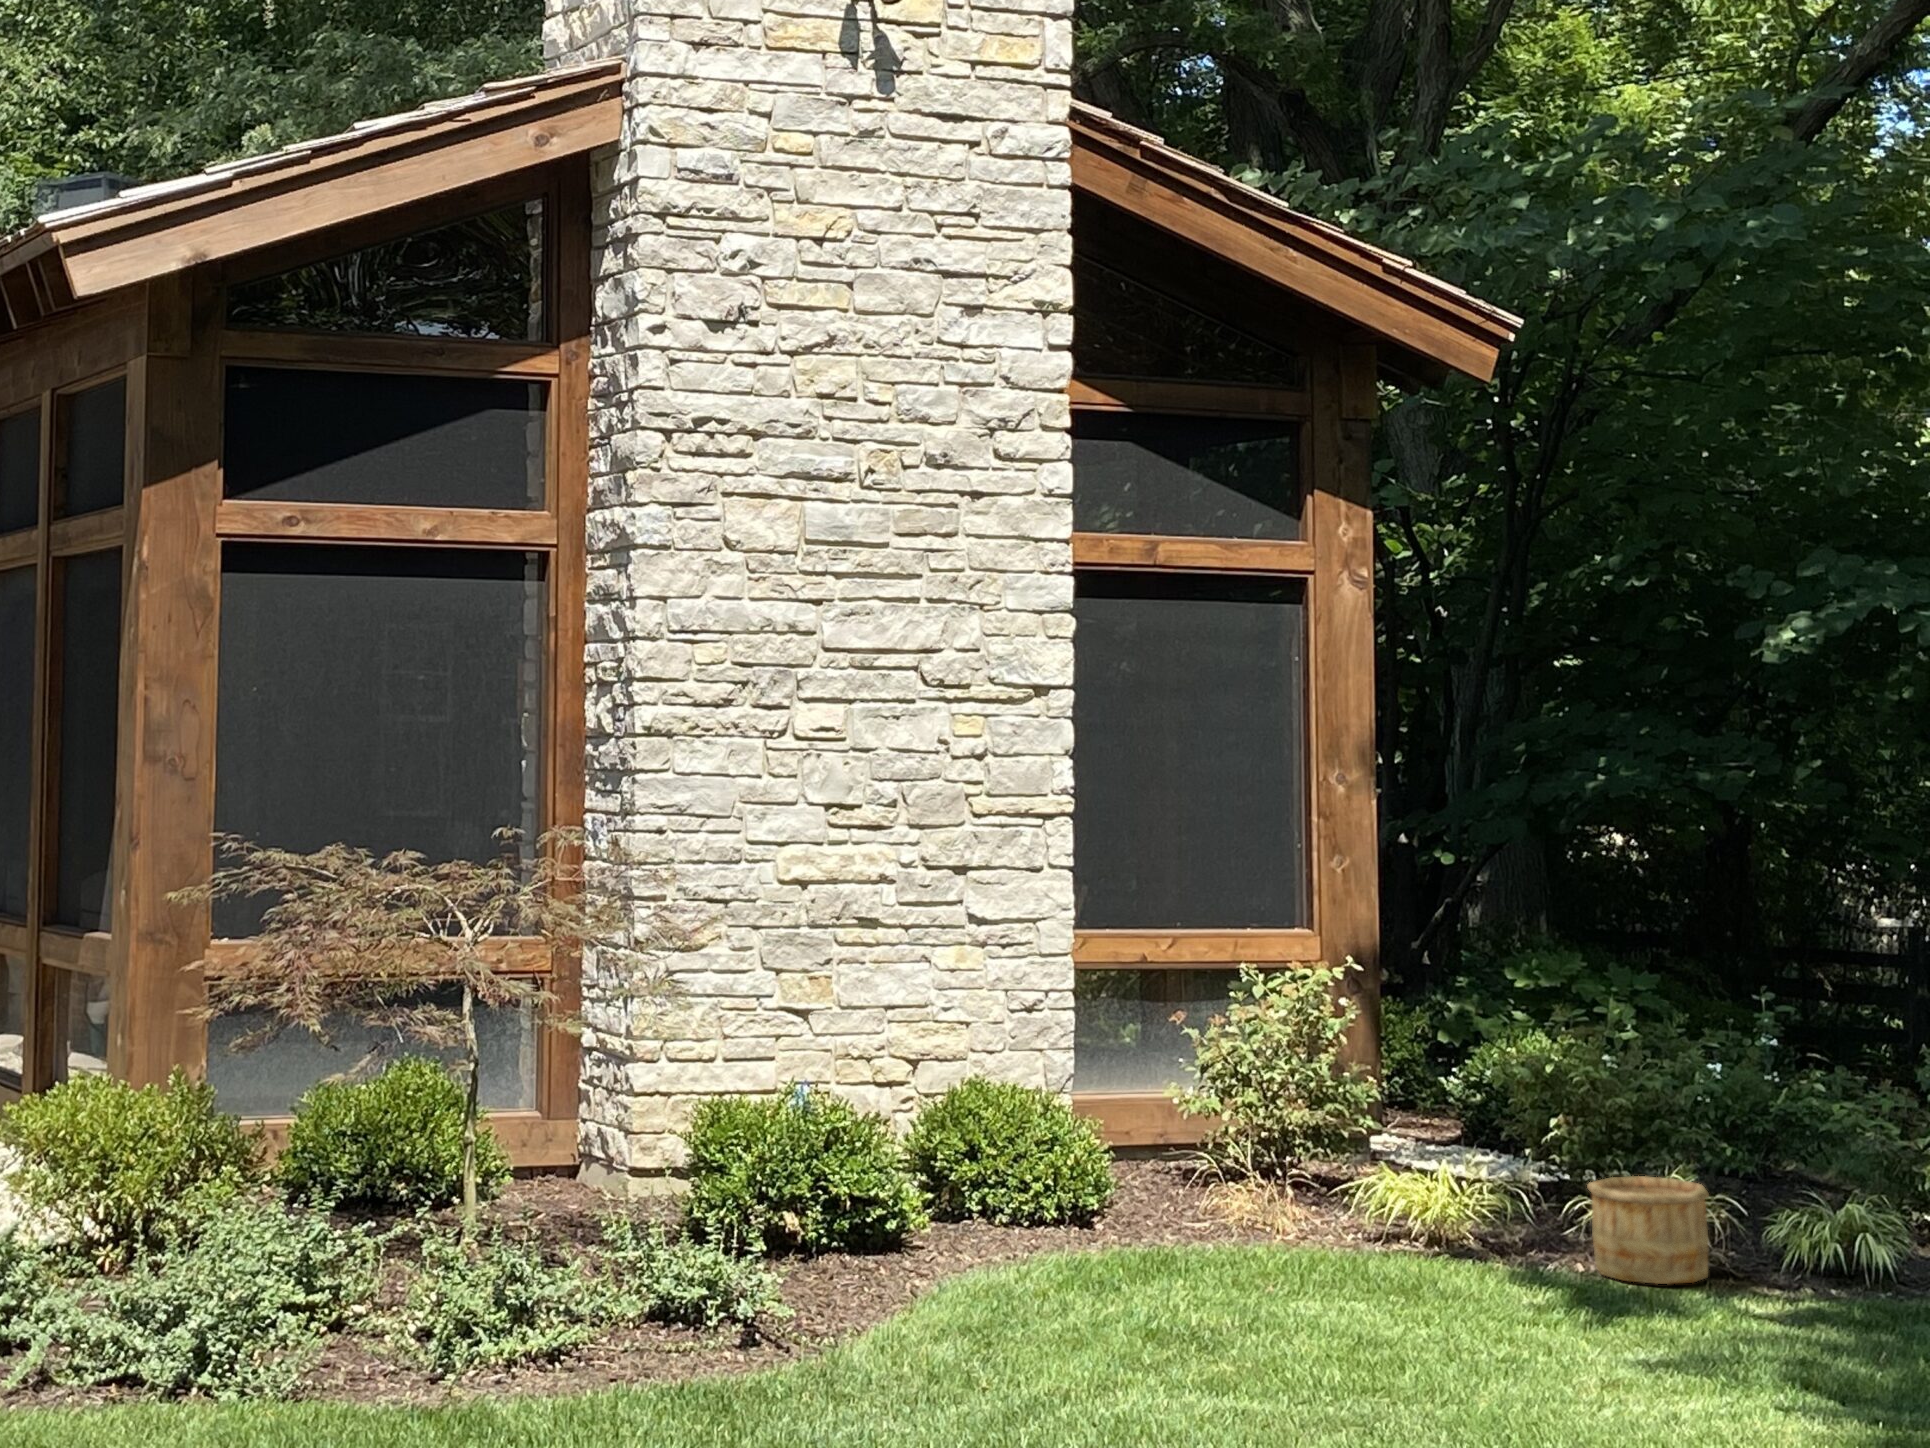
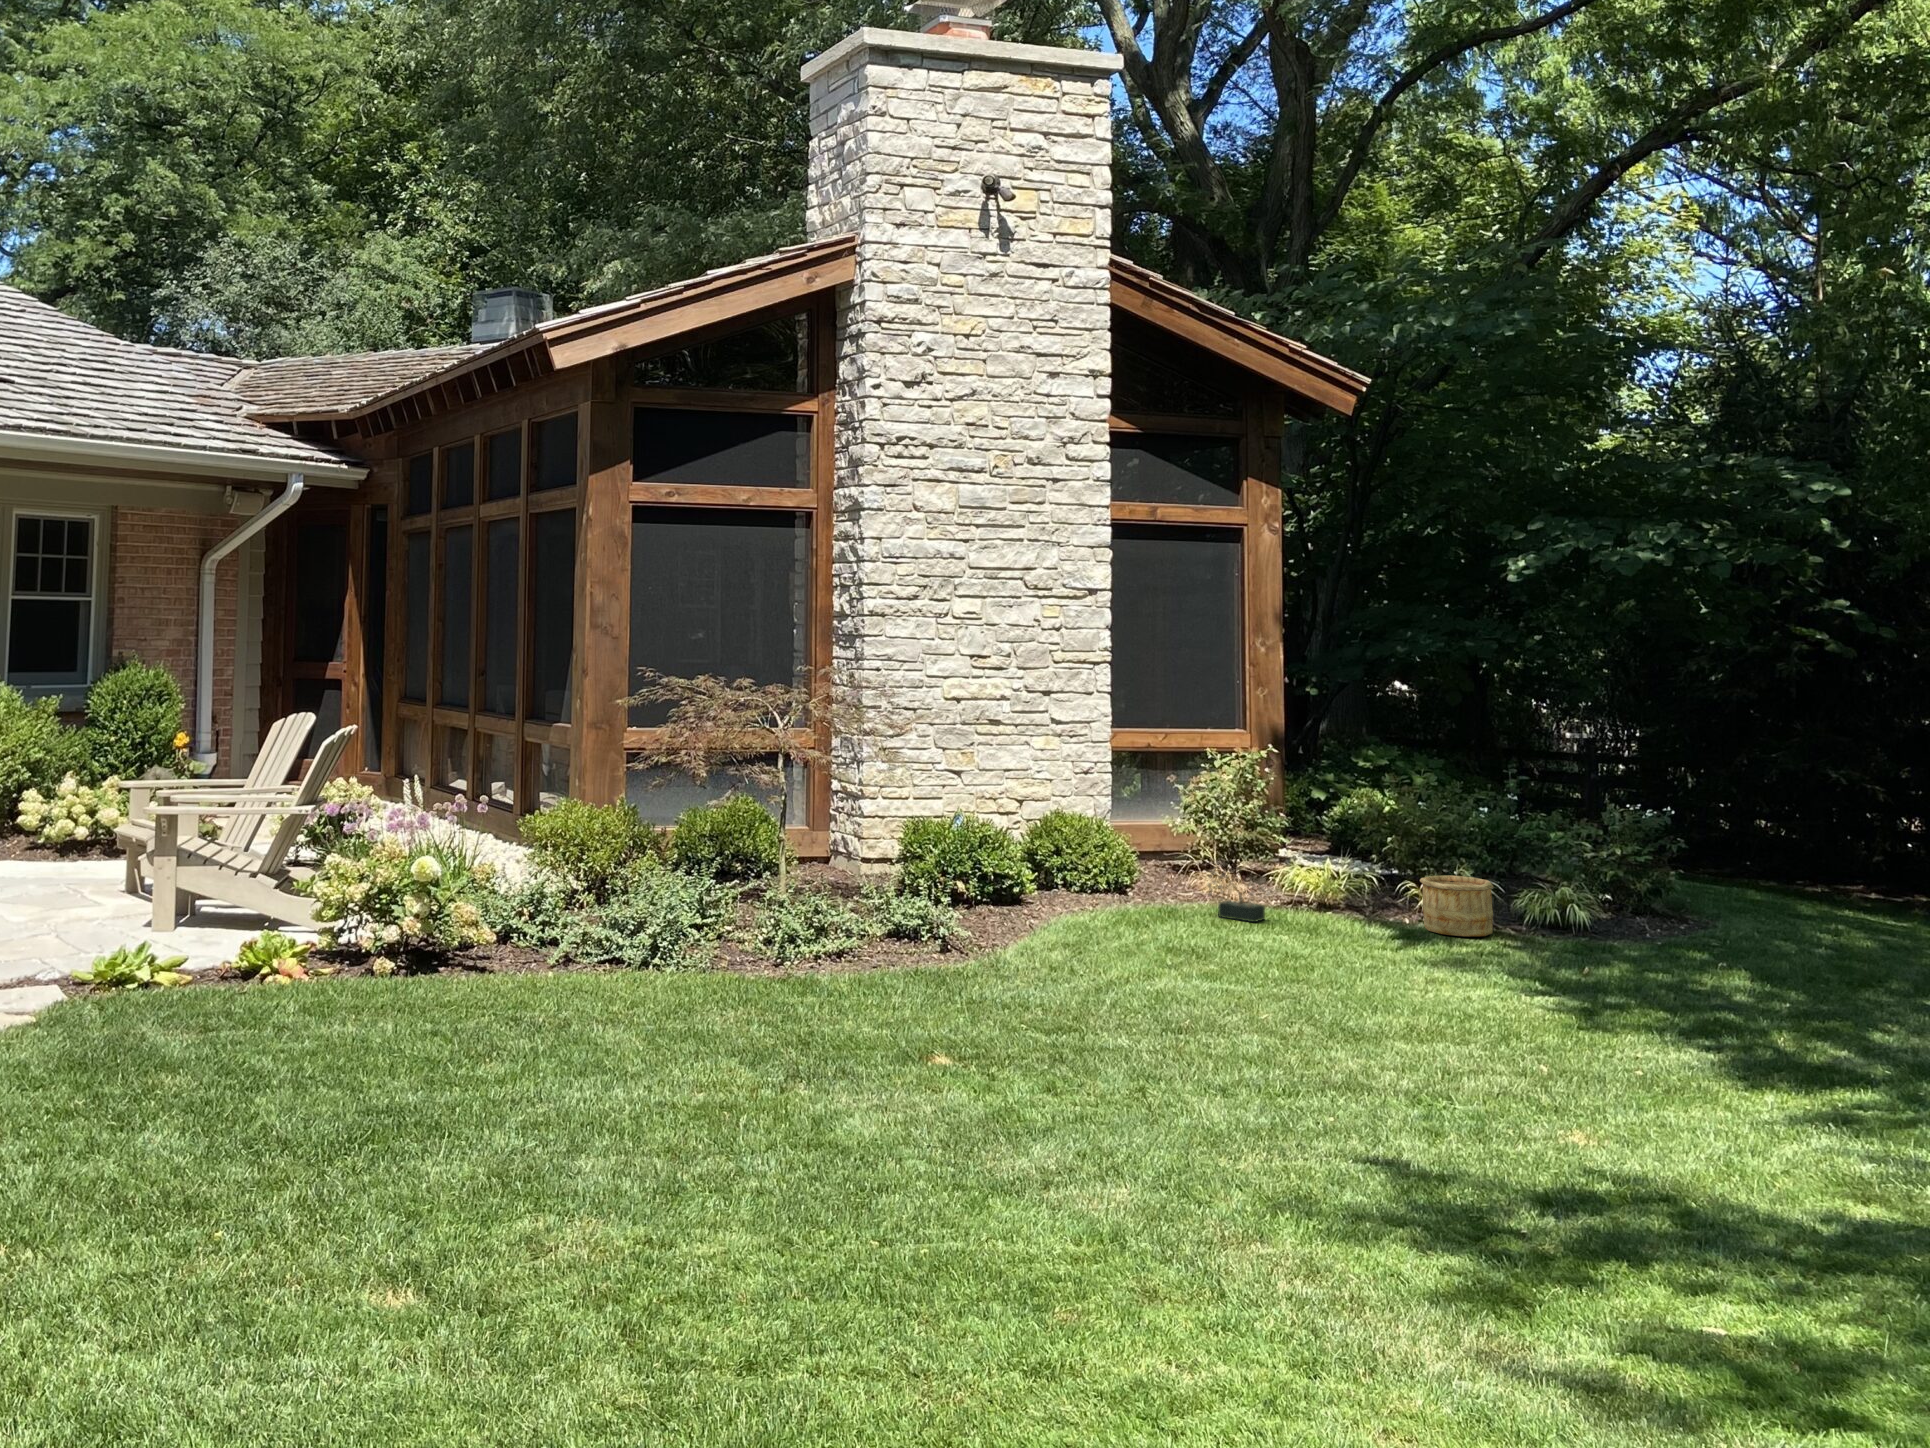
decorative plant: none [1221,1158,1338,1267] -> present [1208,861,1270,922]

